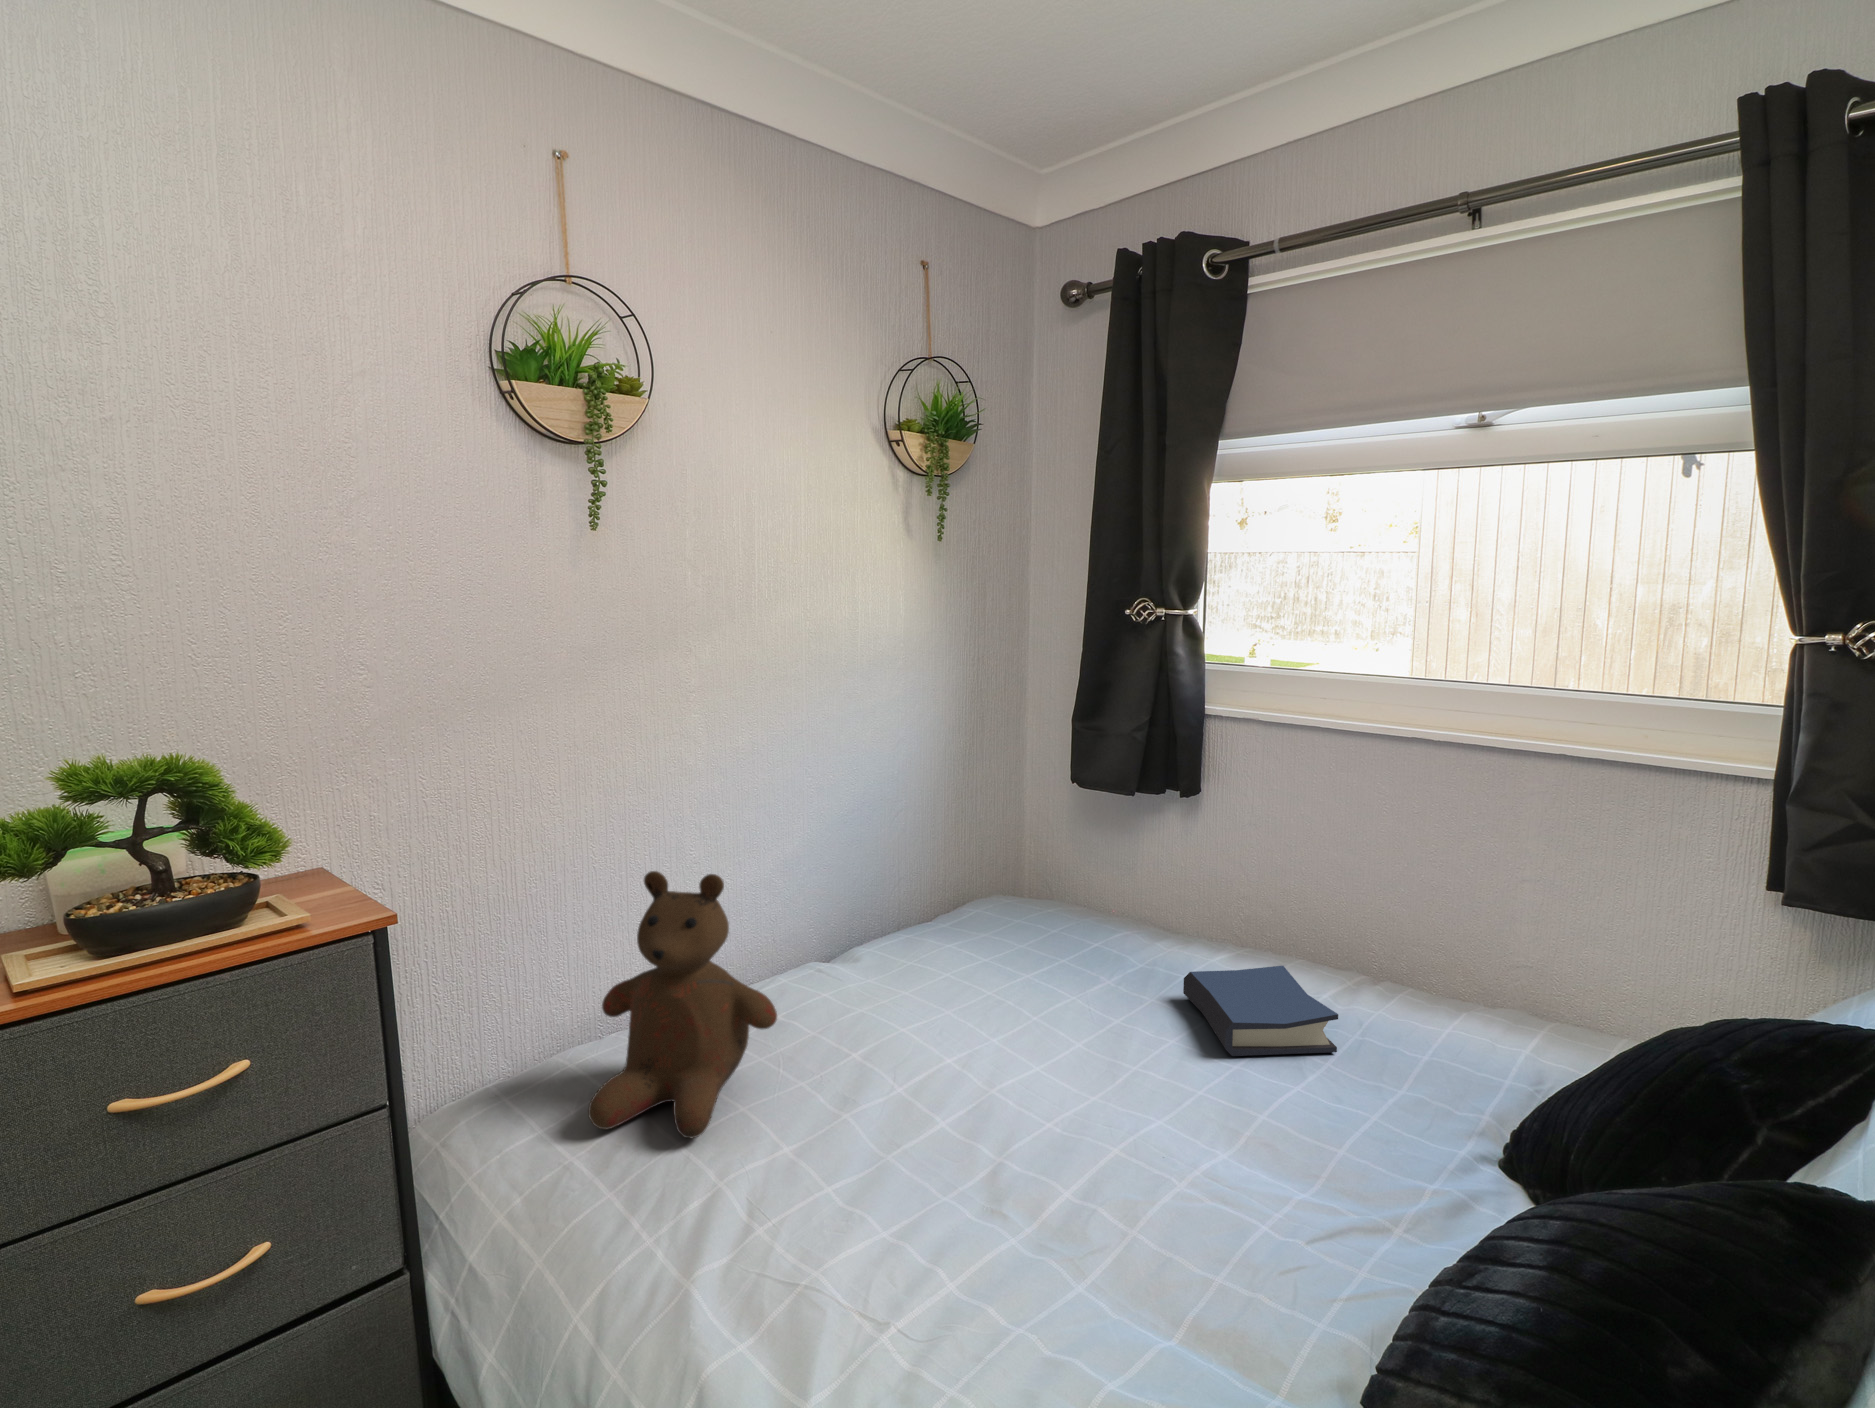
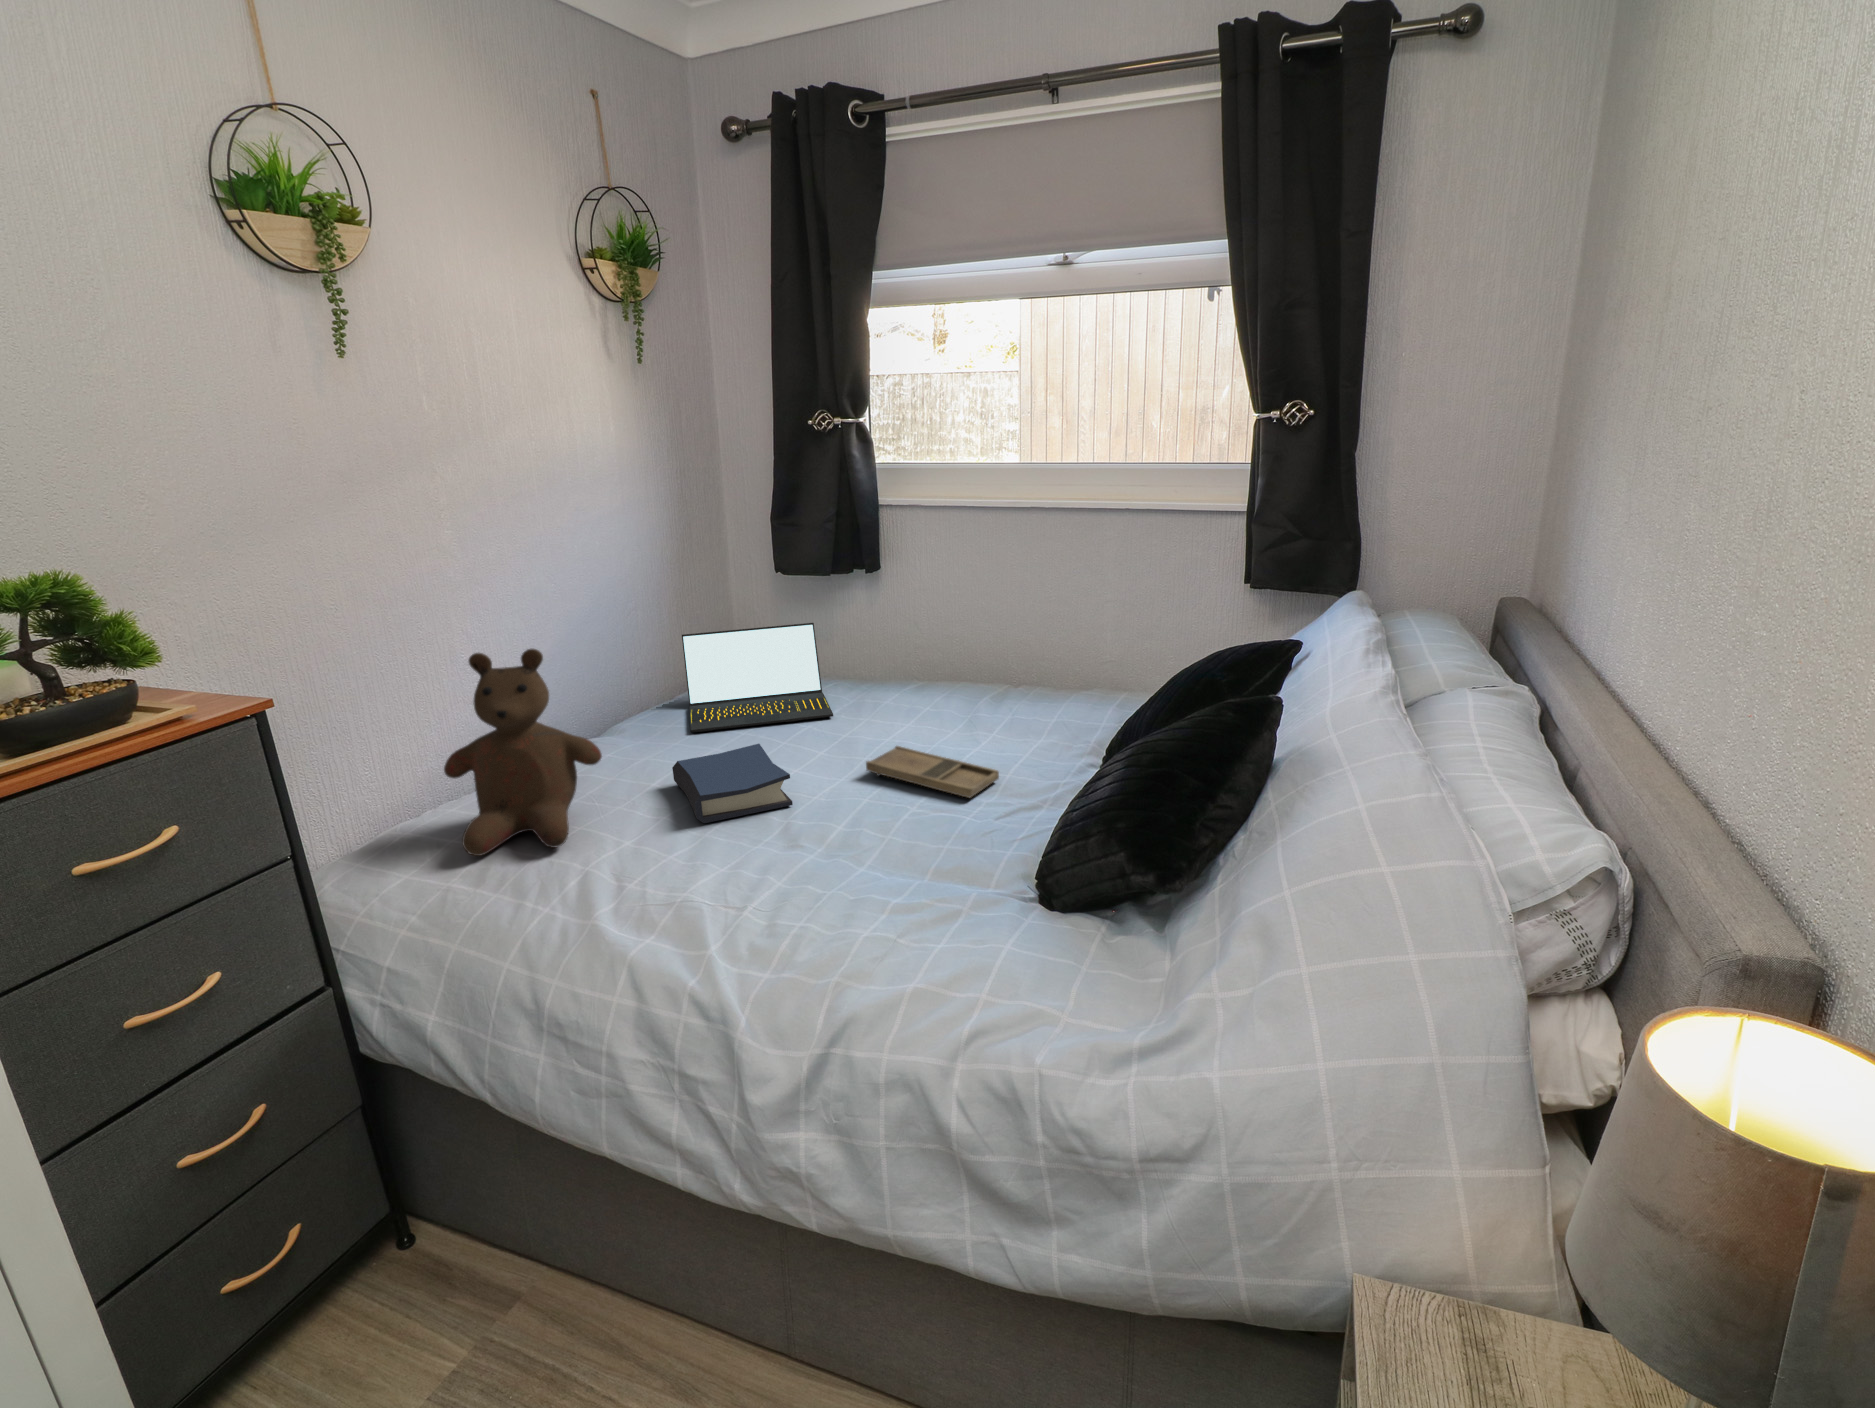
laptop: none [922,854,1103,991] -> present [682,623,833,732]
hardback book: present [1183,966,1338,1056] -> present [672,744,792,823]
tray: none [1120,1064,1317,1188] -> present [866,746,999,798]

